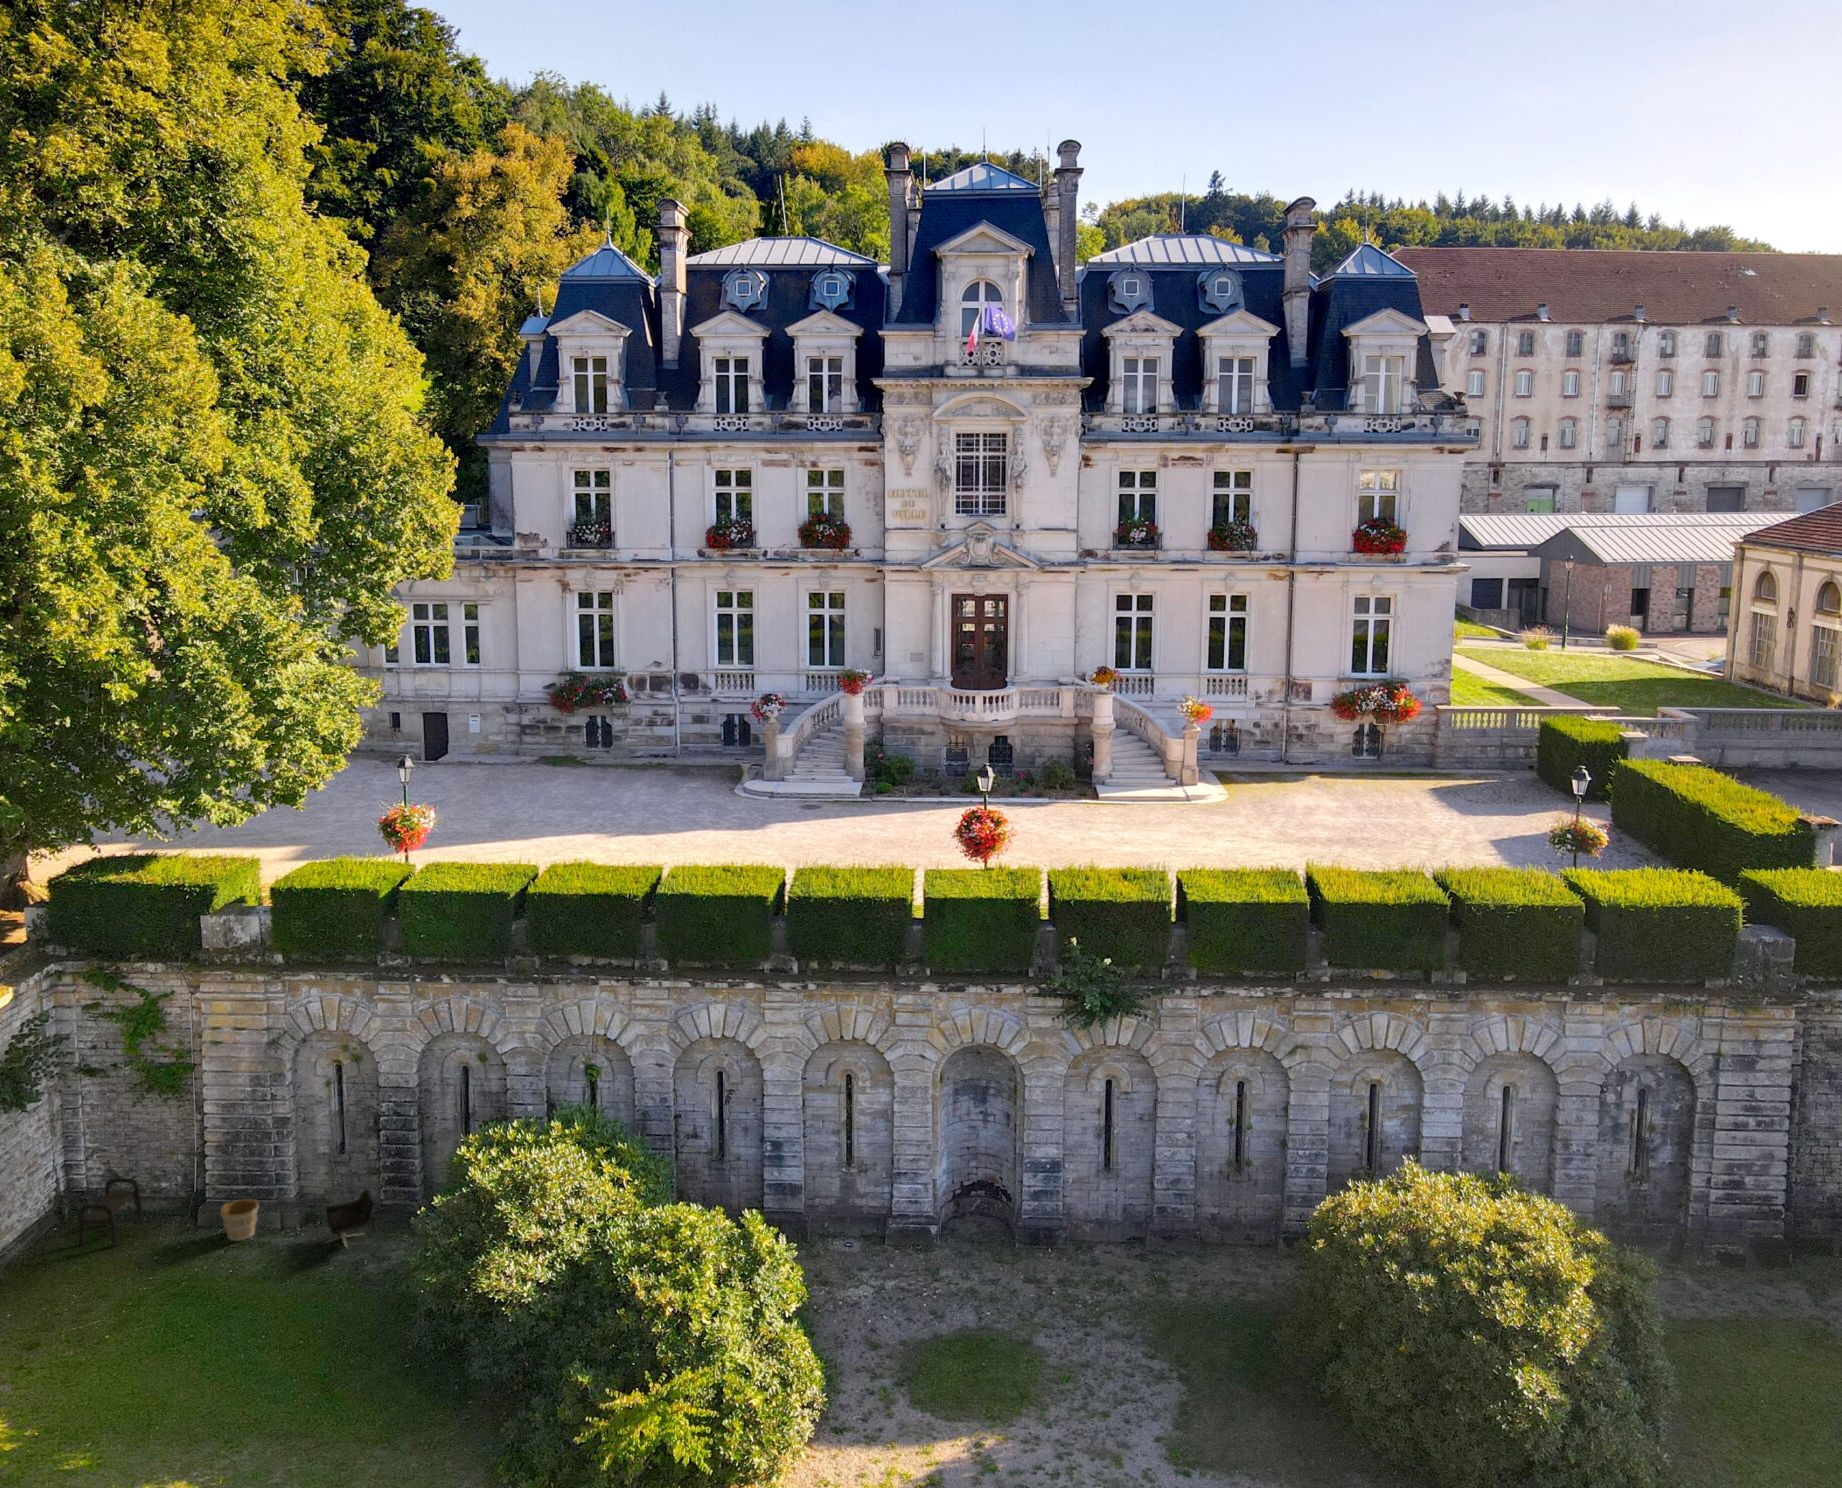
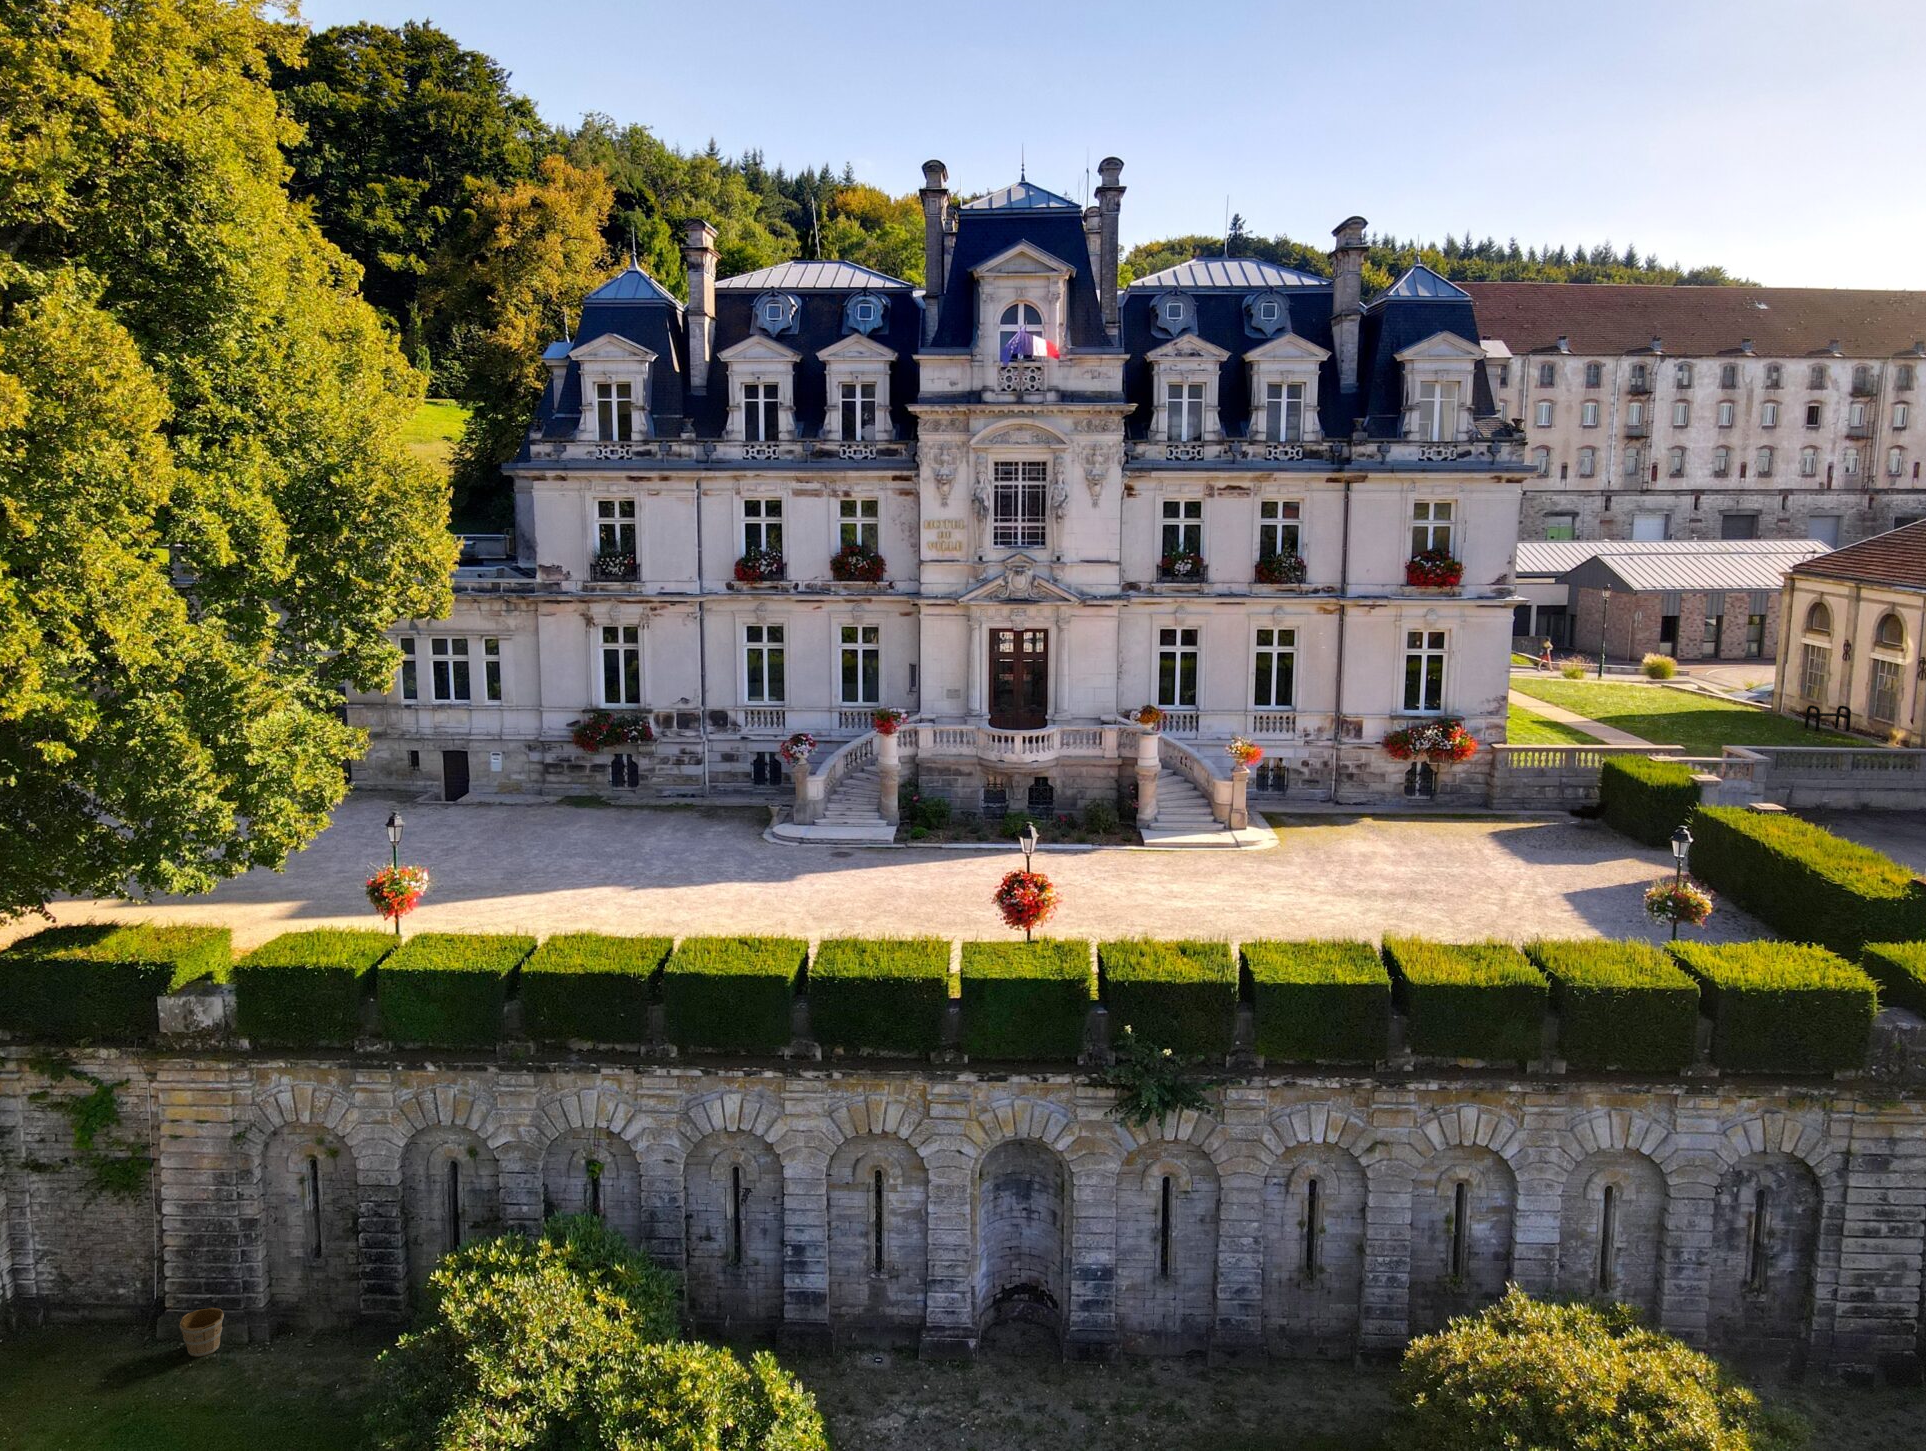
bench: present [78,1177,143,1246] -> present [1805,705,1851,732]
lounge chair: present [326,1189,375,1247] -> present [1569,801,1609,828]

